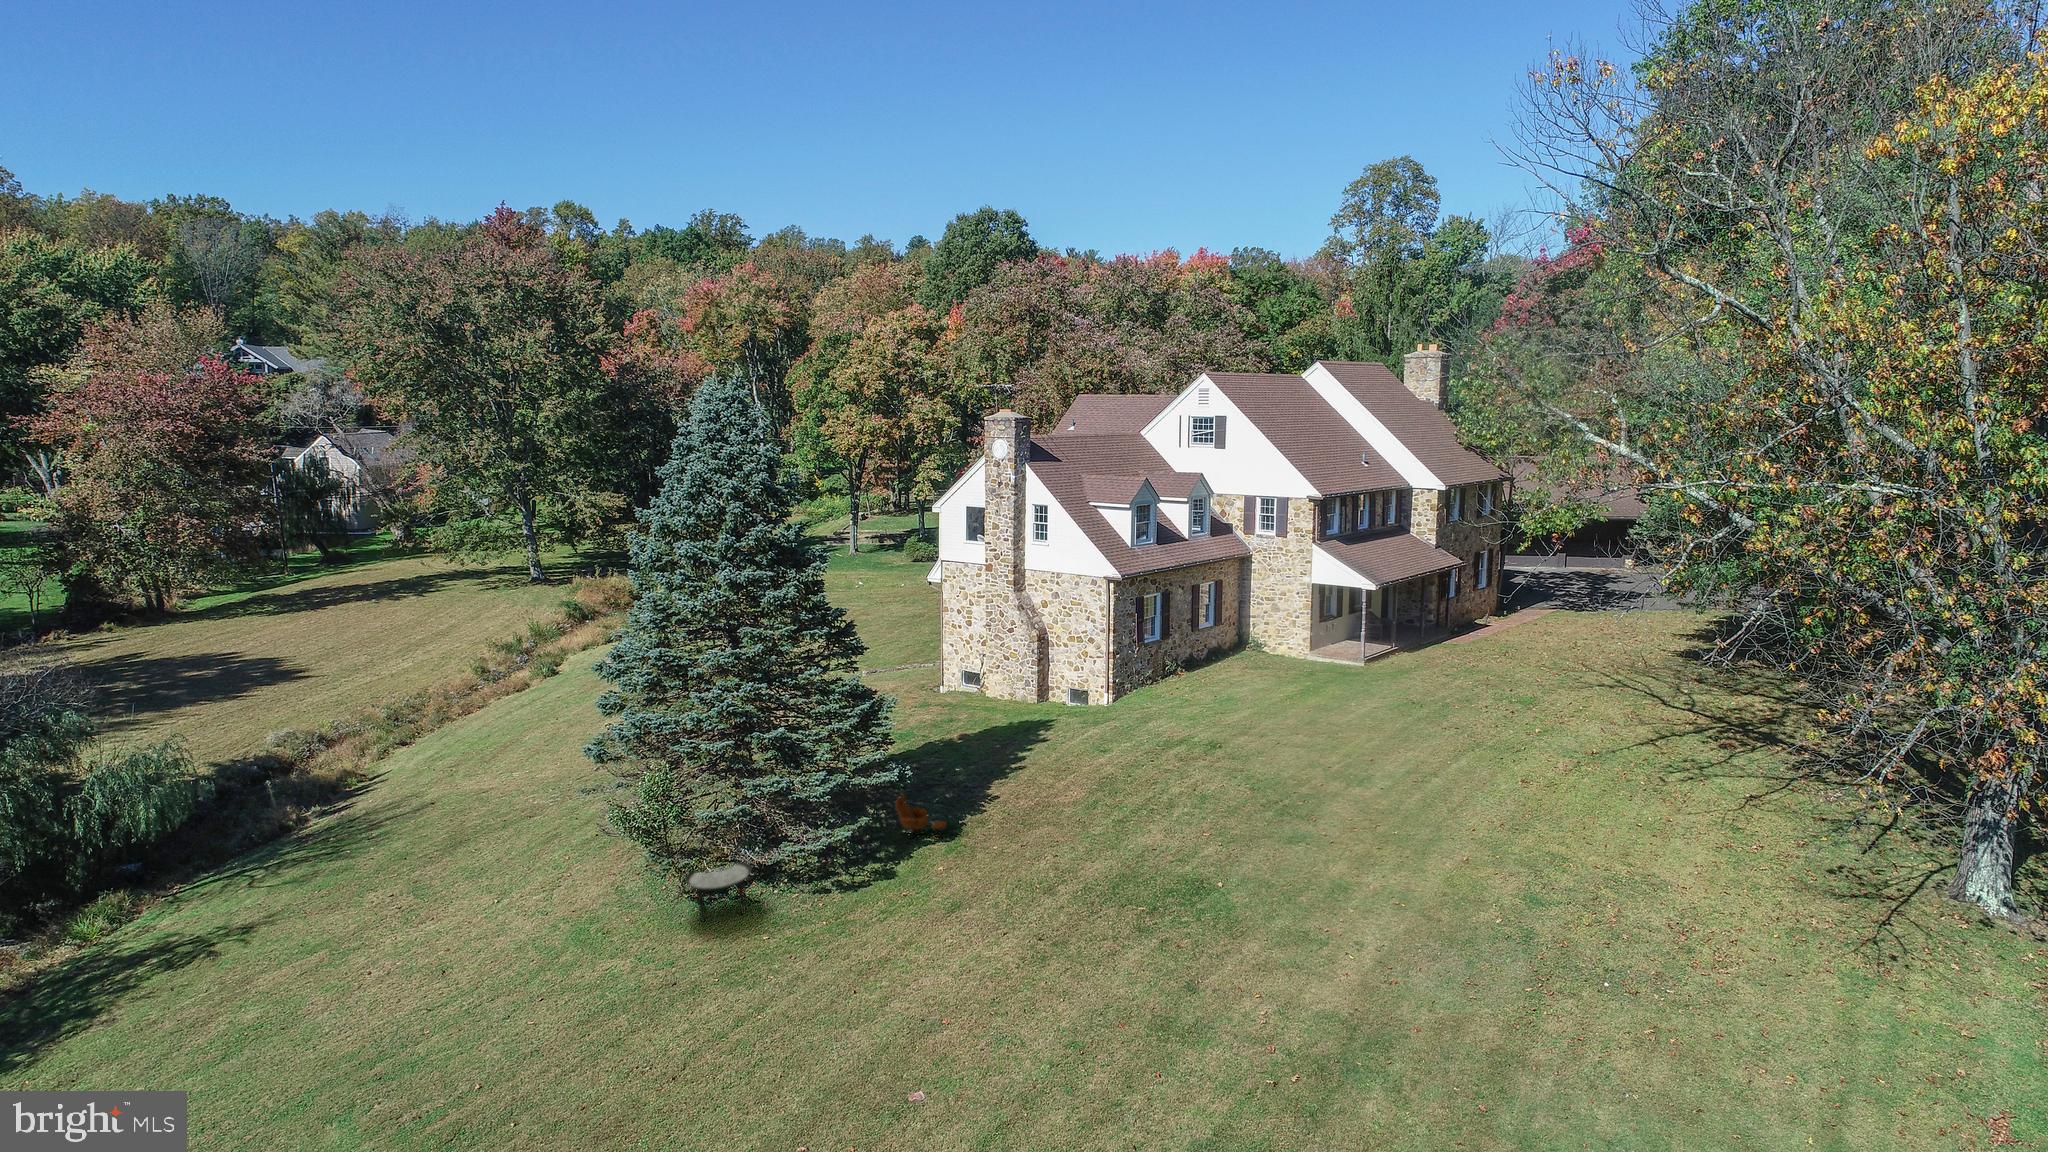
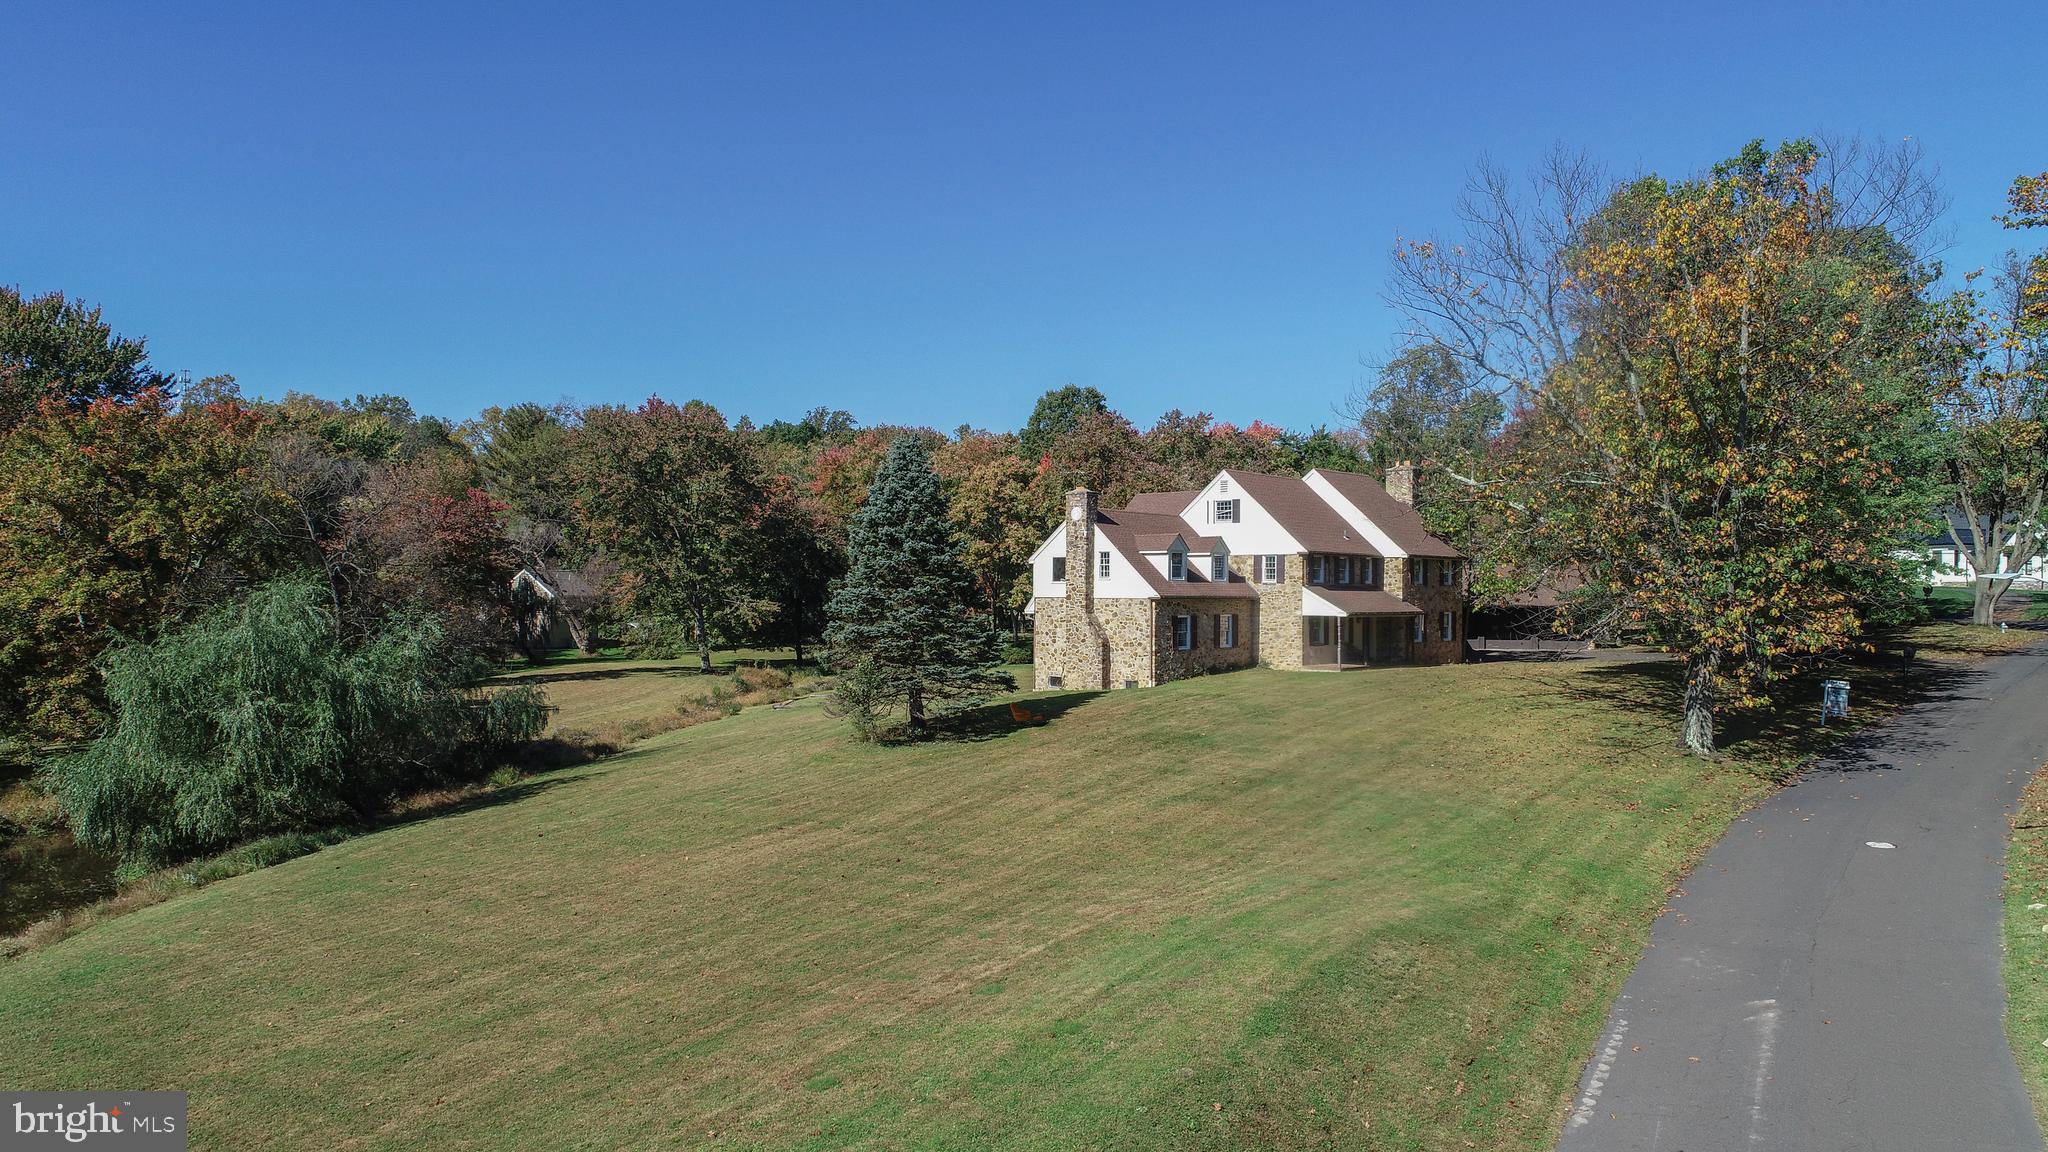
round table: present [685,862,752,921] -> none [887,722,926,750]

